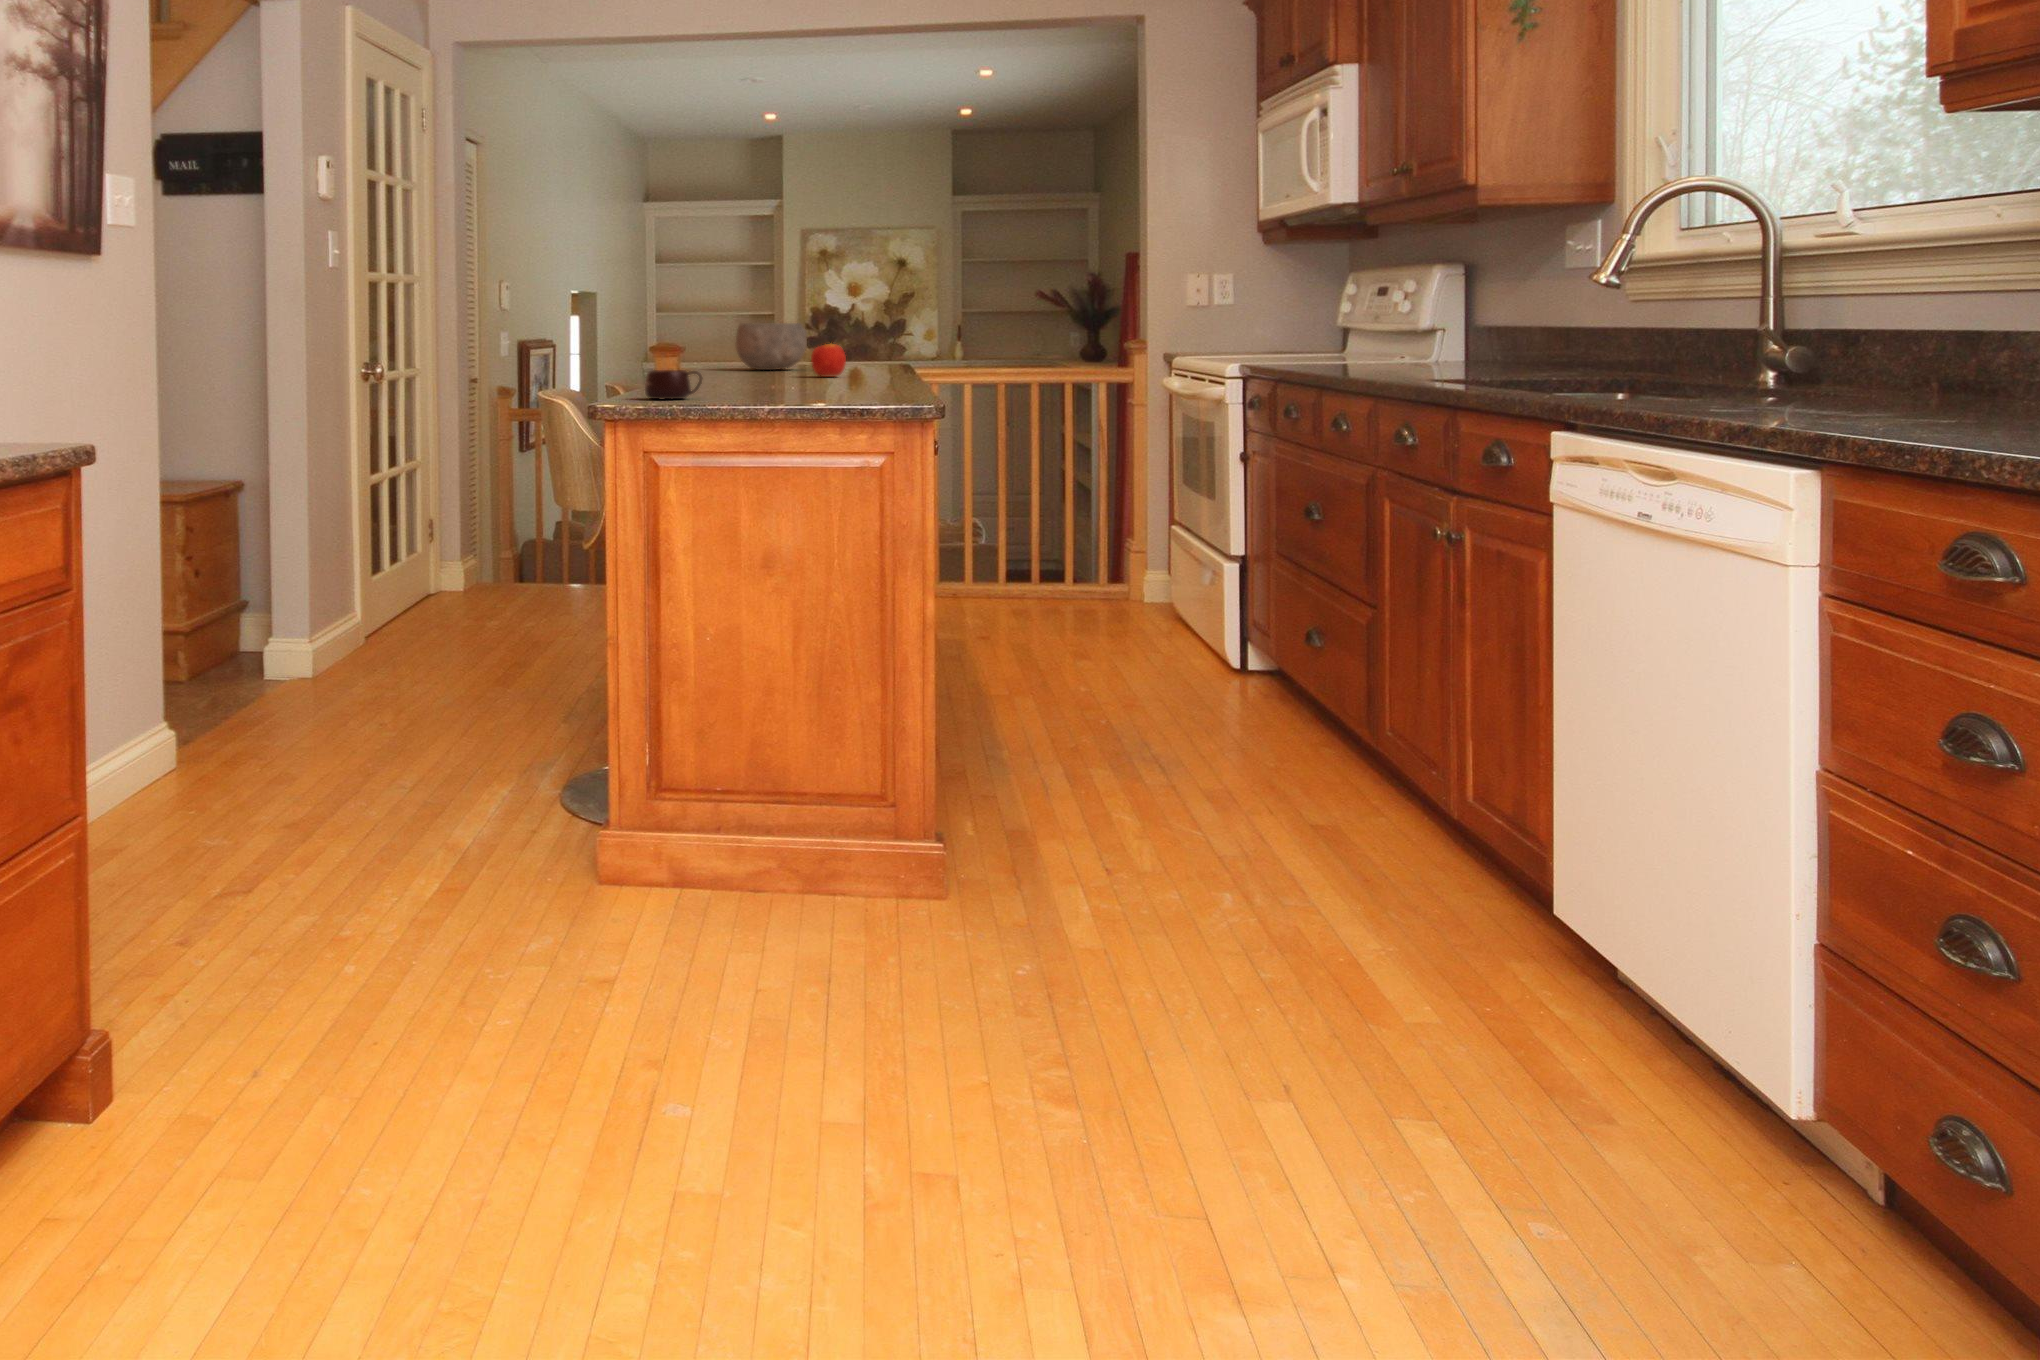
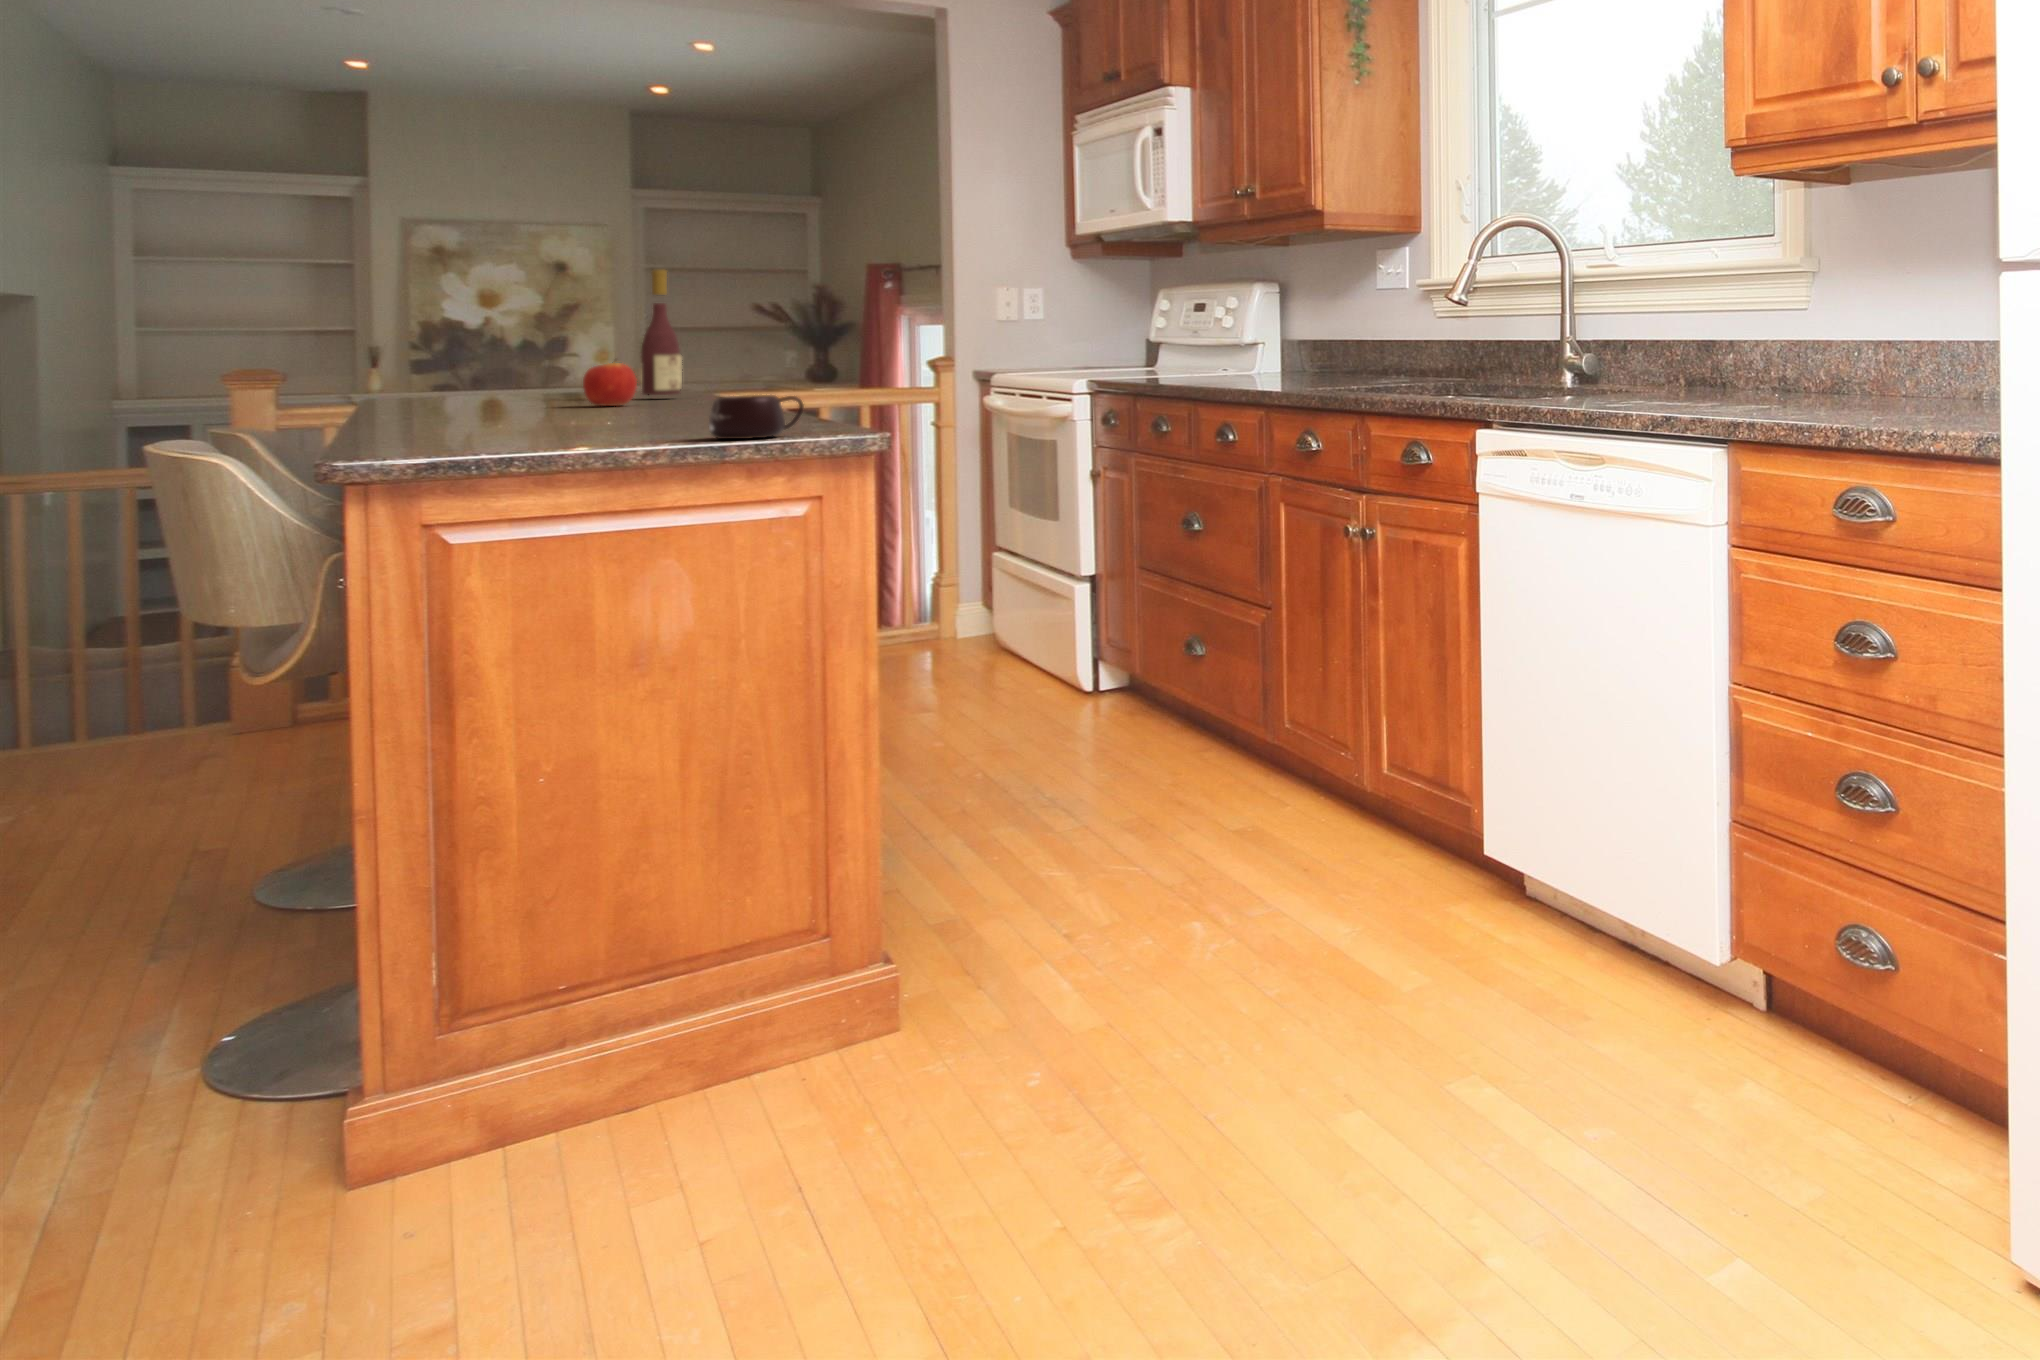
wine bottle: none [860,270,889,373] -> present [641,270,682,395]
bowl: present [735,323,807,370] -> none [422,337,543,400]
mug: present [645,370,702,399] -> present [709,395,804,439]

